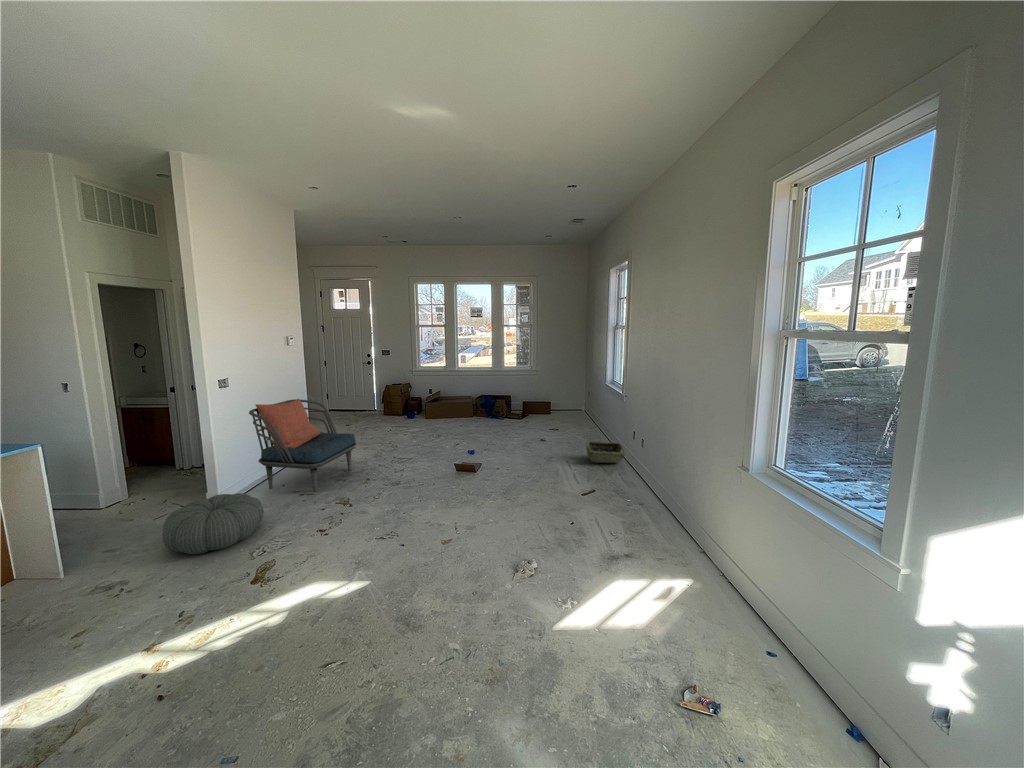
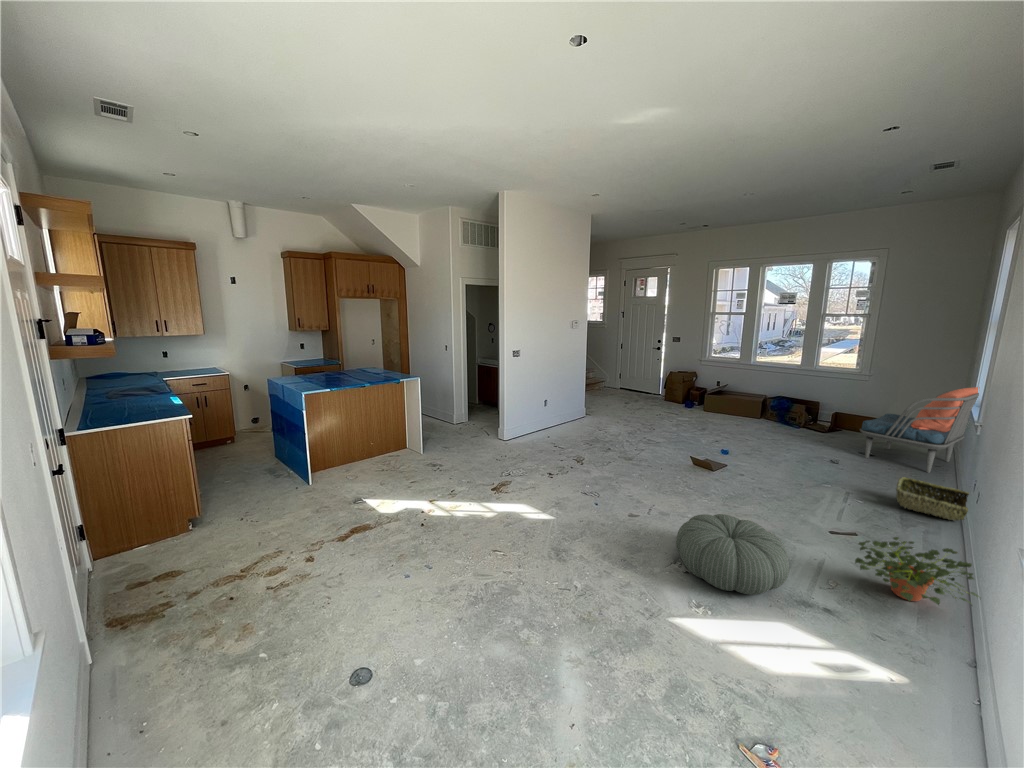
armchair: present [249,399,357,492] -> present [860,387,979,473]
potted plant: none [609,482,675,527] -> present [855,537,979,605]
pouf: present [163,493,264,554] -> present [676,514,789,595]

